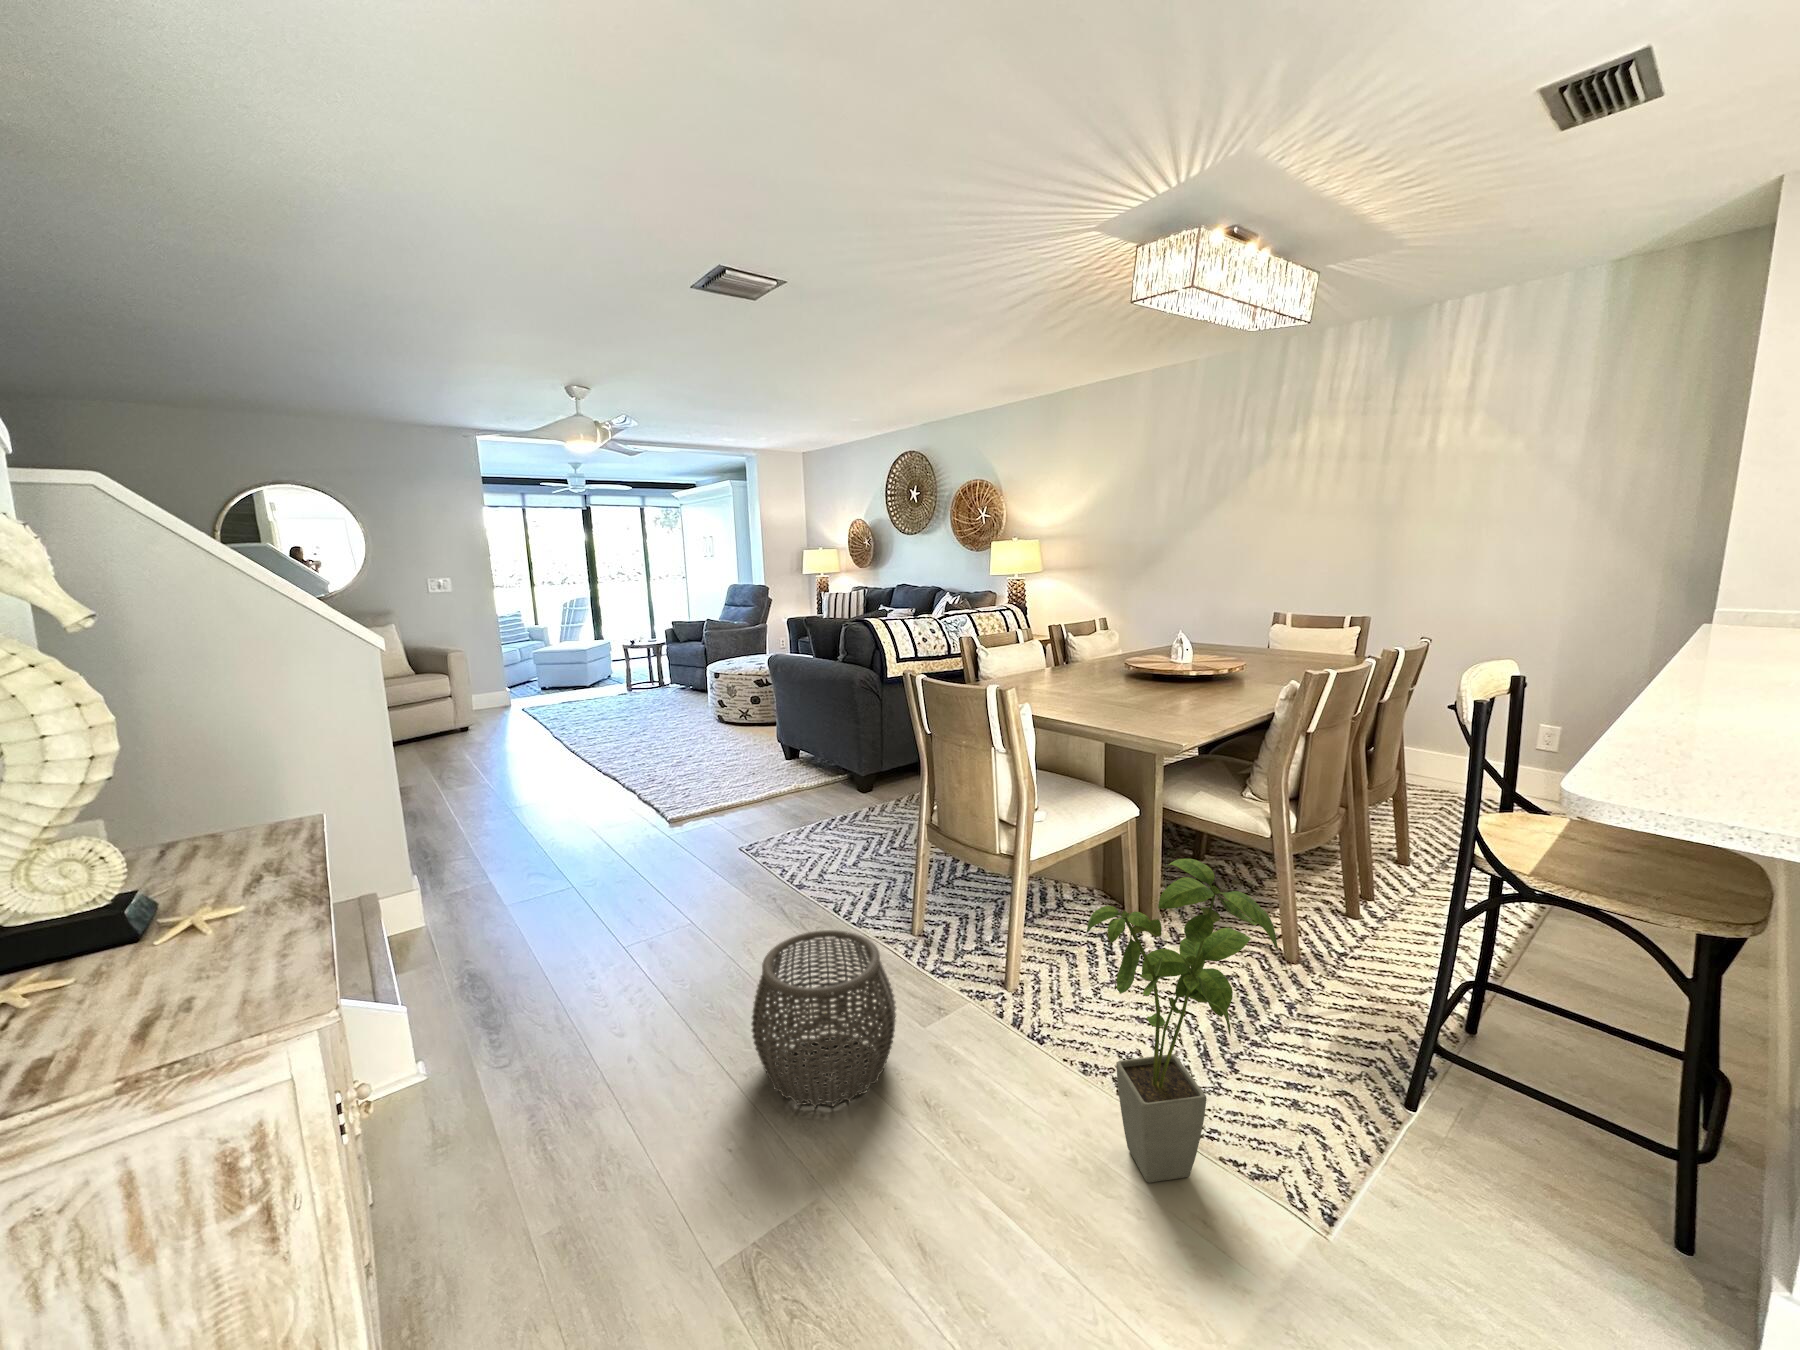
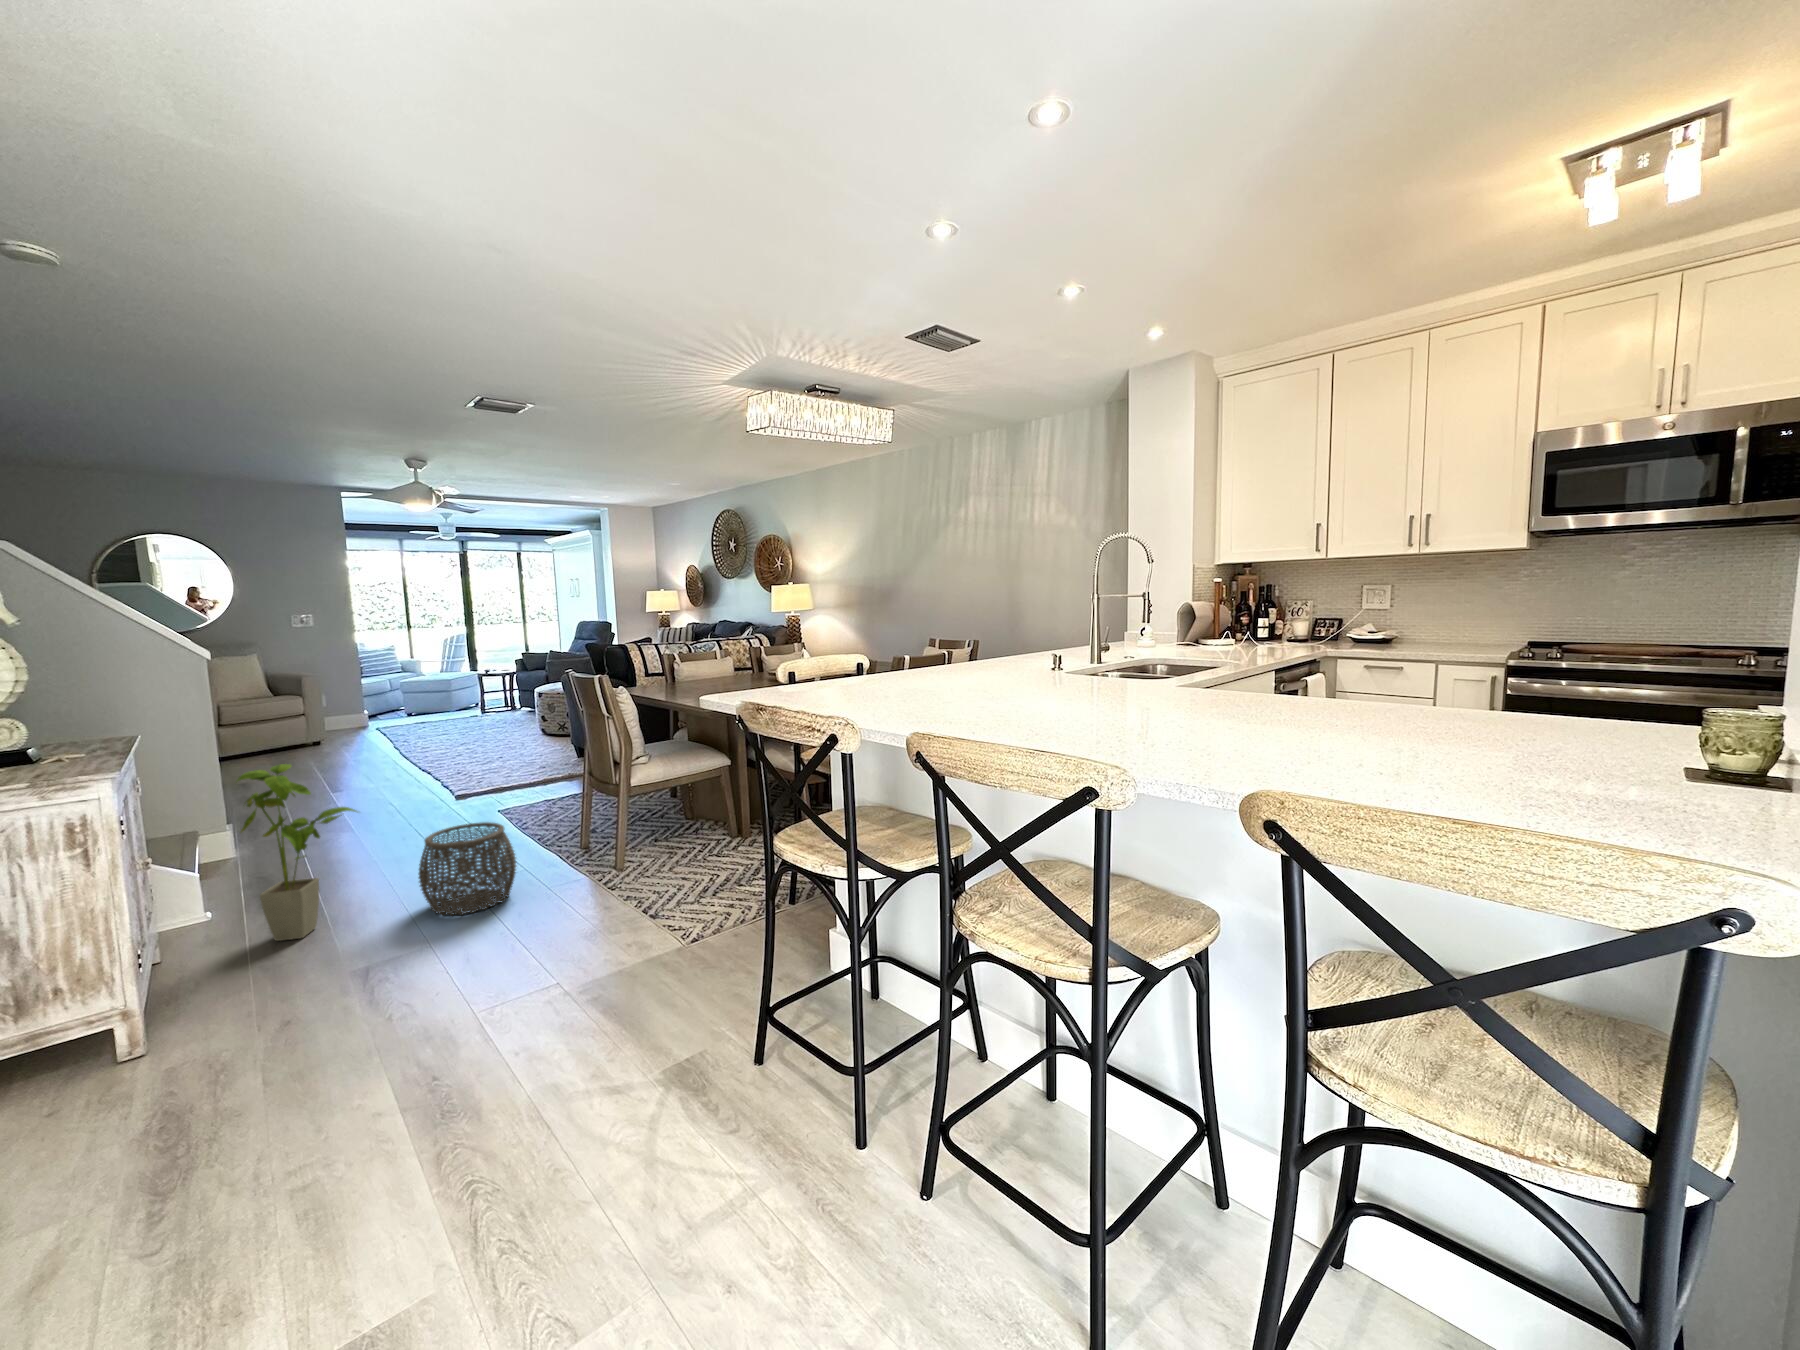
house plant: present [1086,859,1278,1182] -> present [237,764,357,941]

